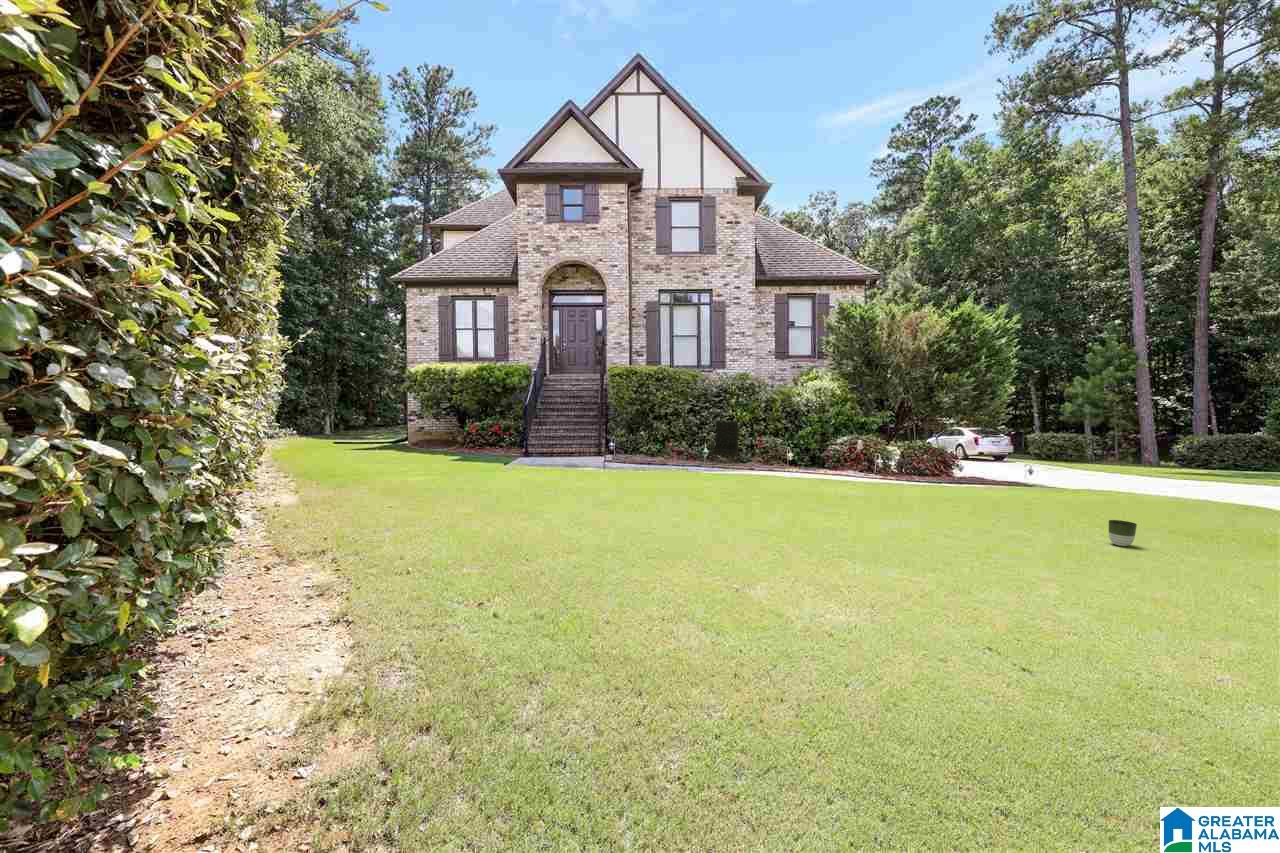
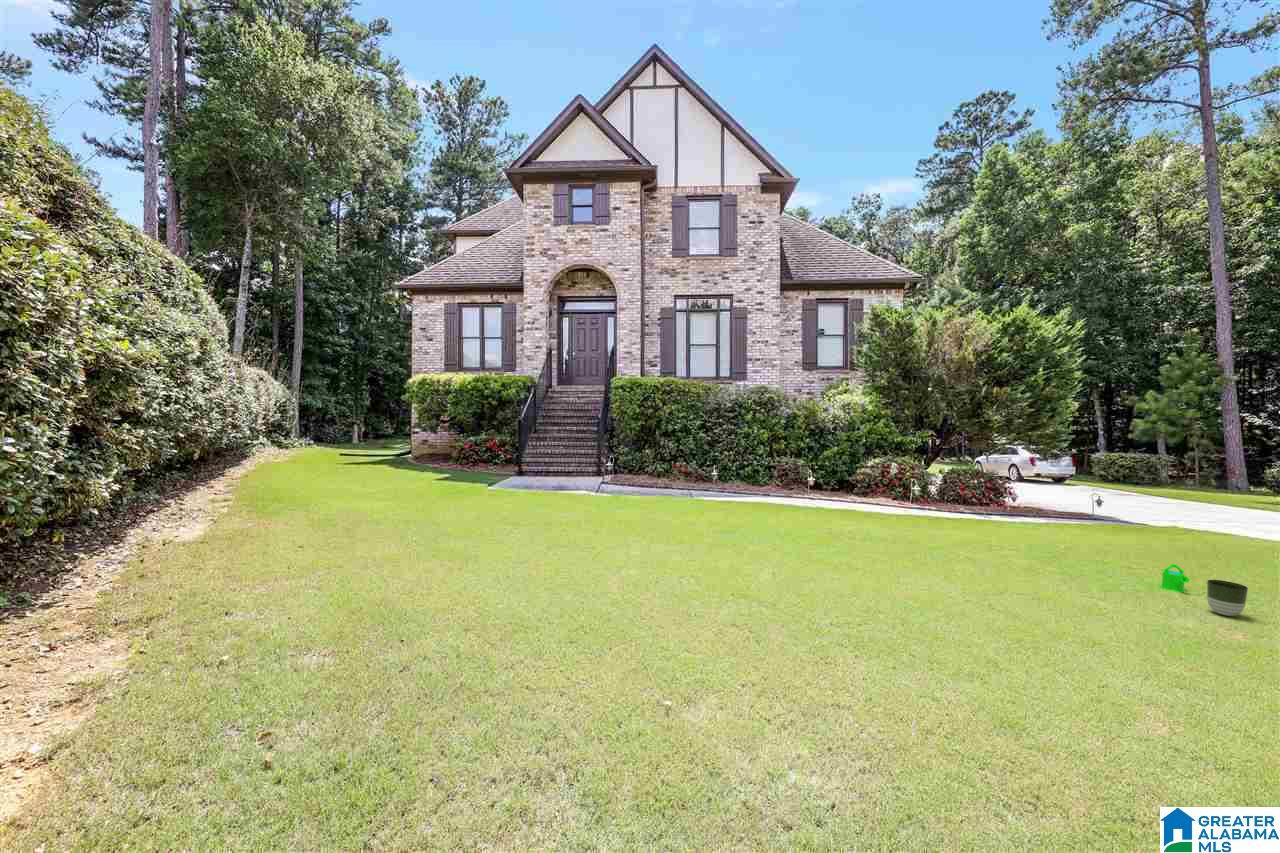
lounge chair: present [711,421,739,462] -> none [723,438,757,486]
watering can: none [1076,511,1097,532] -> present [1160,564,1189,592]

